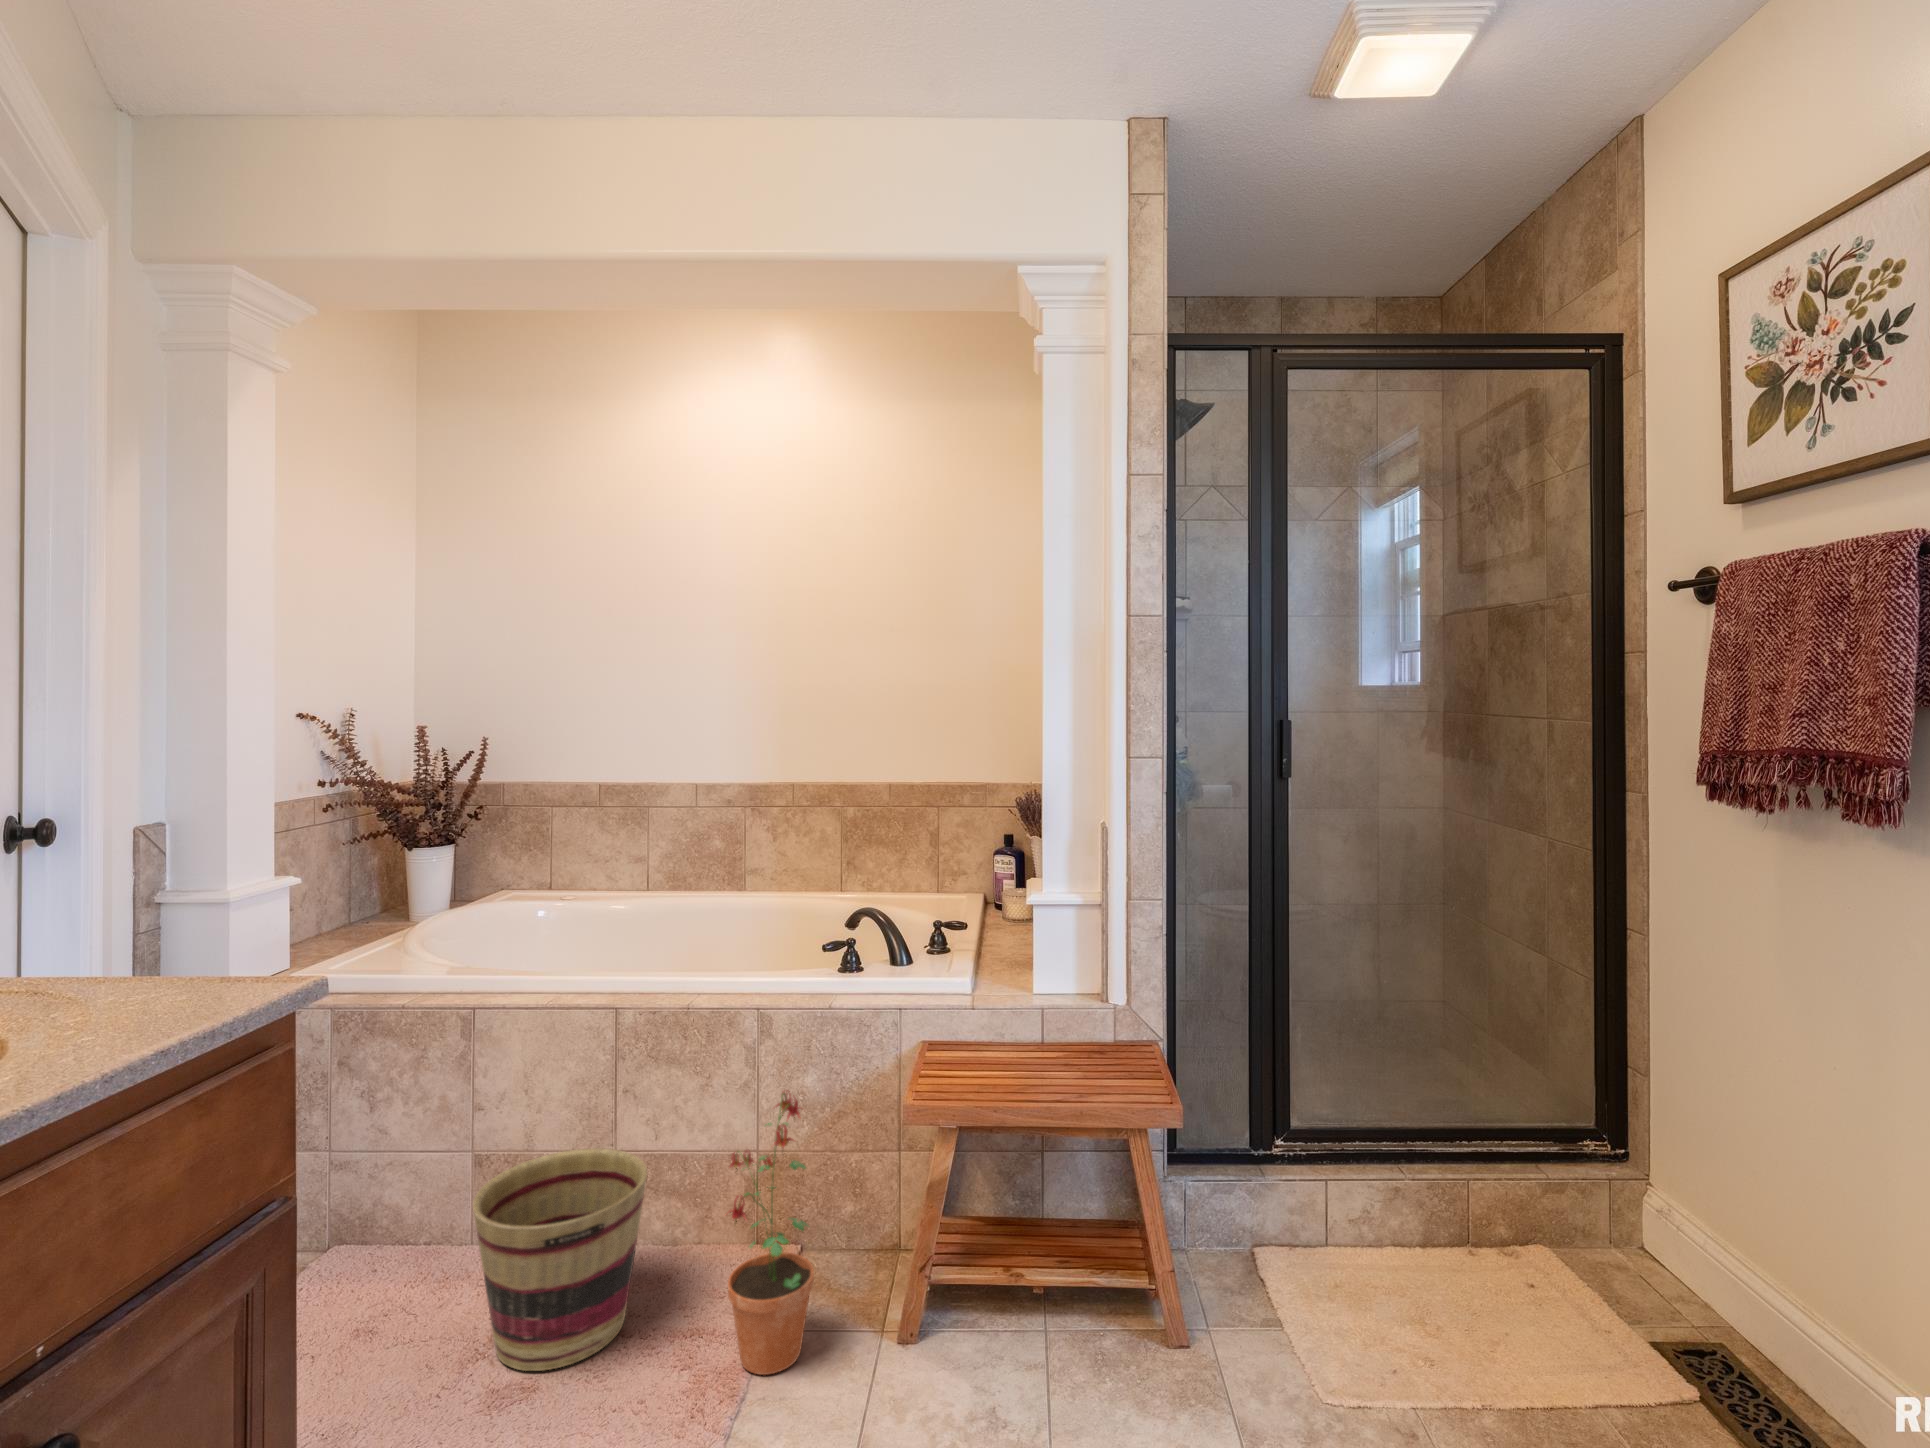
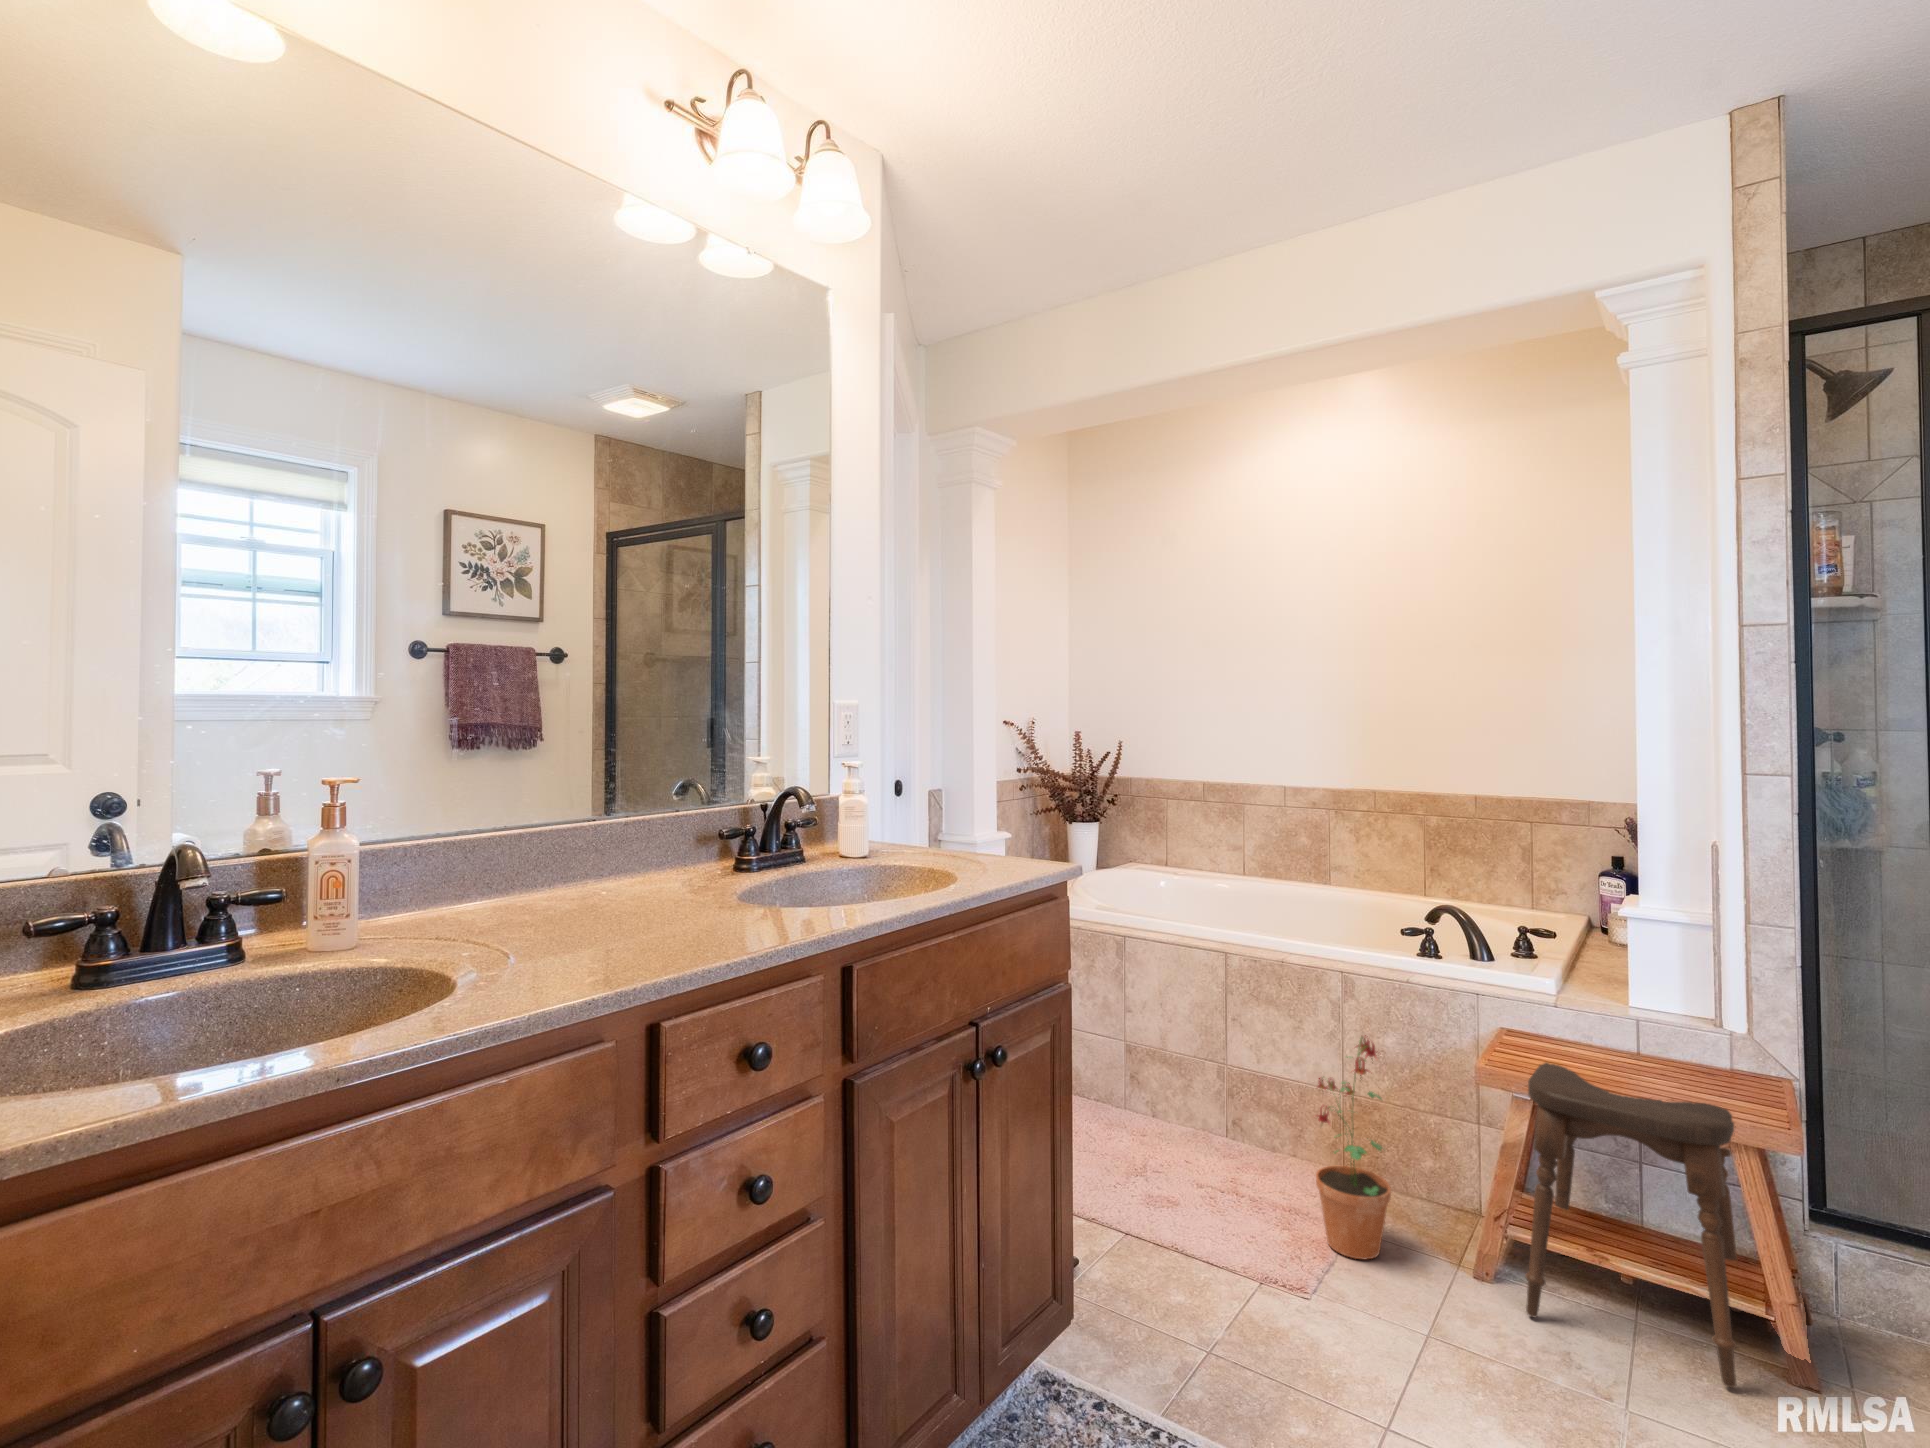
stool: none [951,1057,1131,1377] -> present [1525,1063,1740,1388]
basket: present [473,1148,647,1371] -> none [1129,1049,1250,1199]

